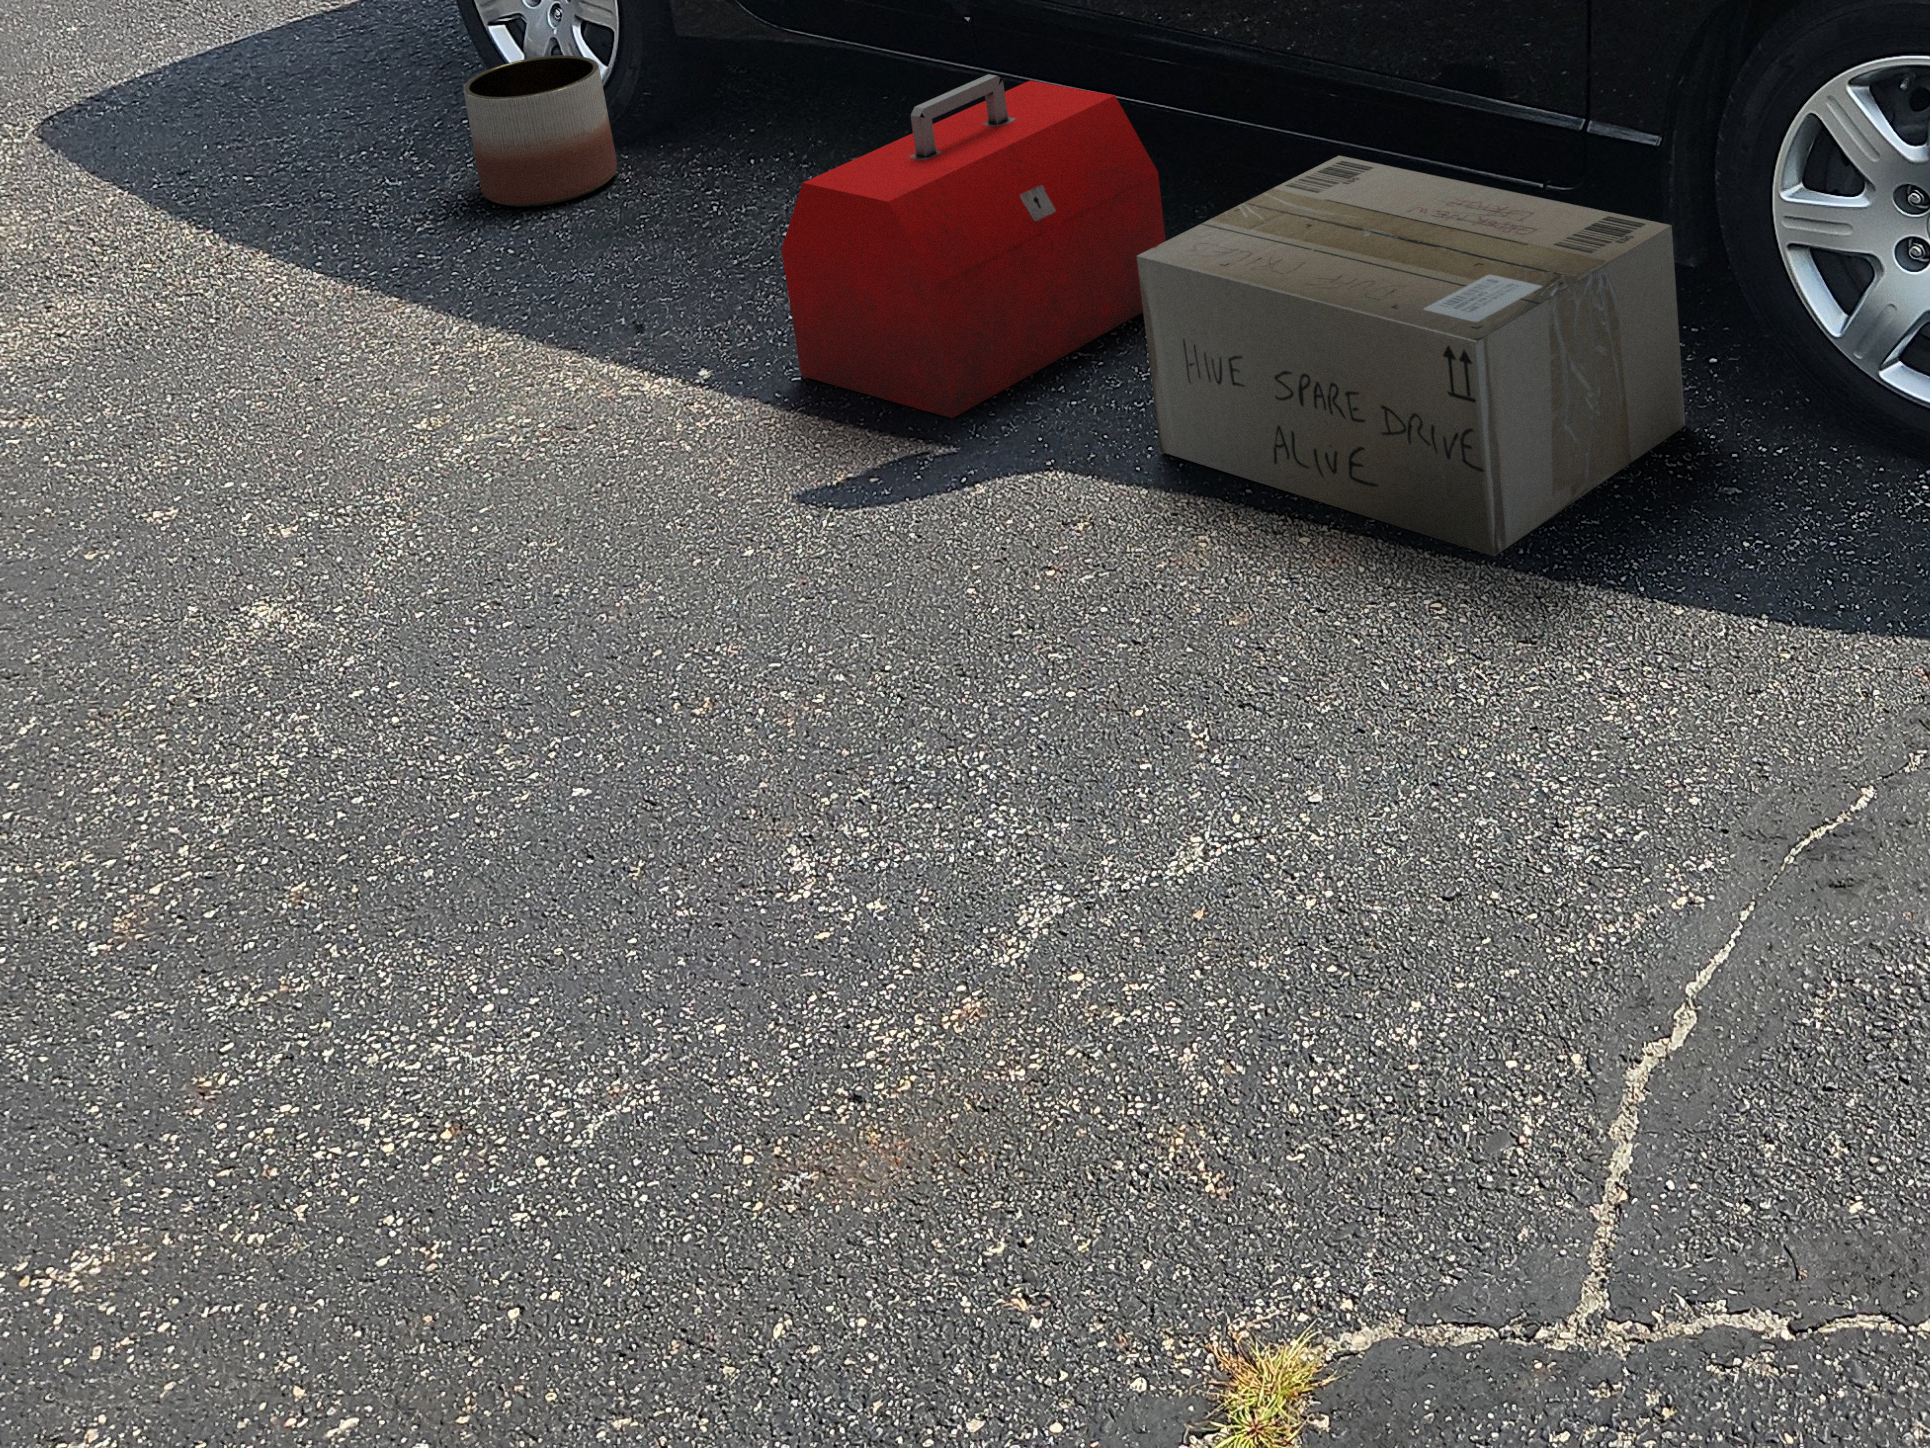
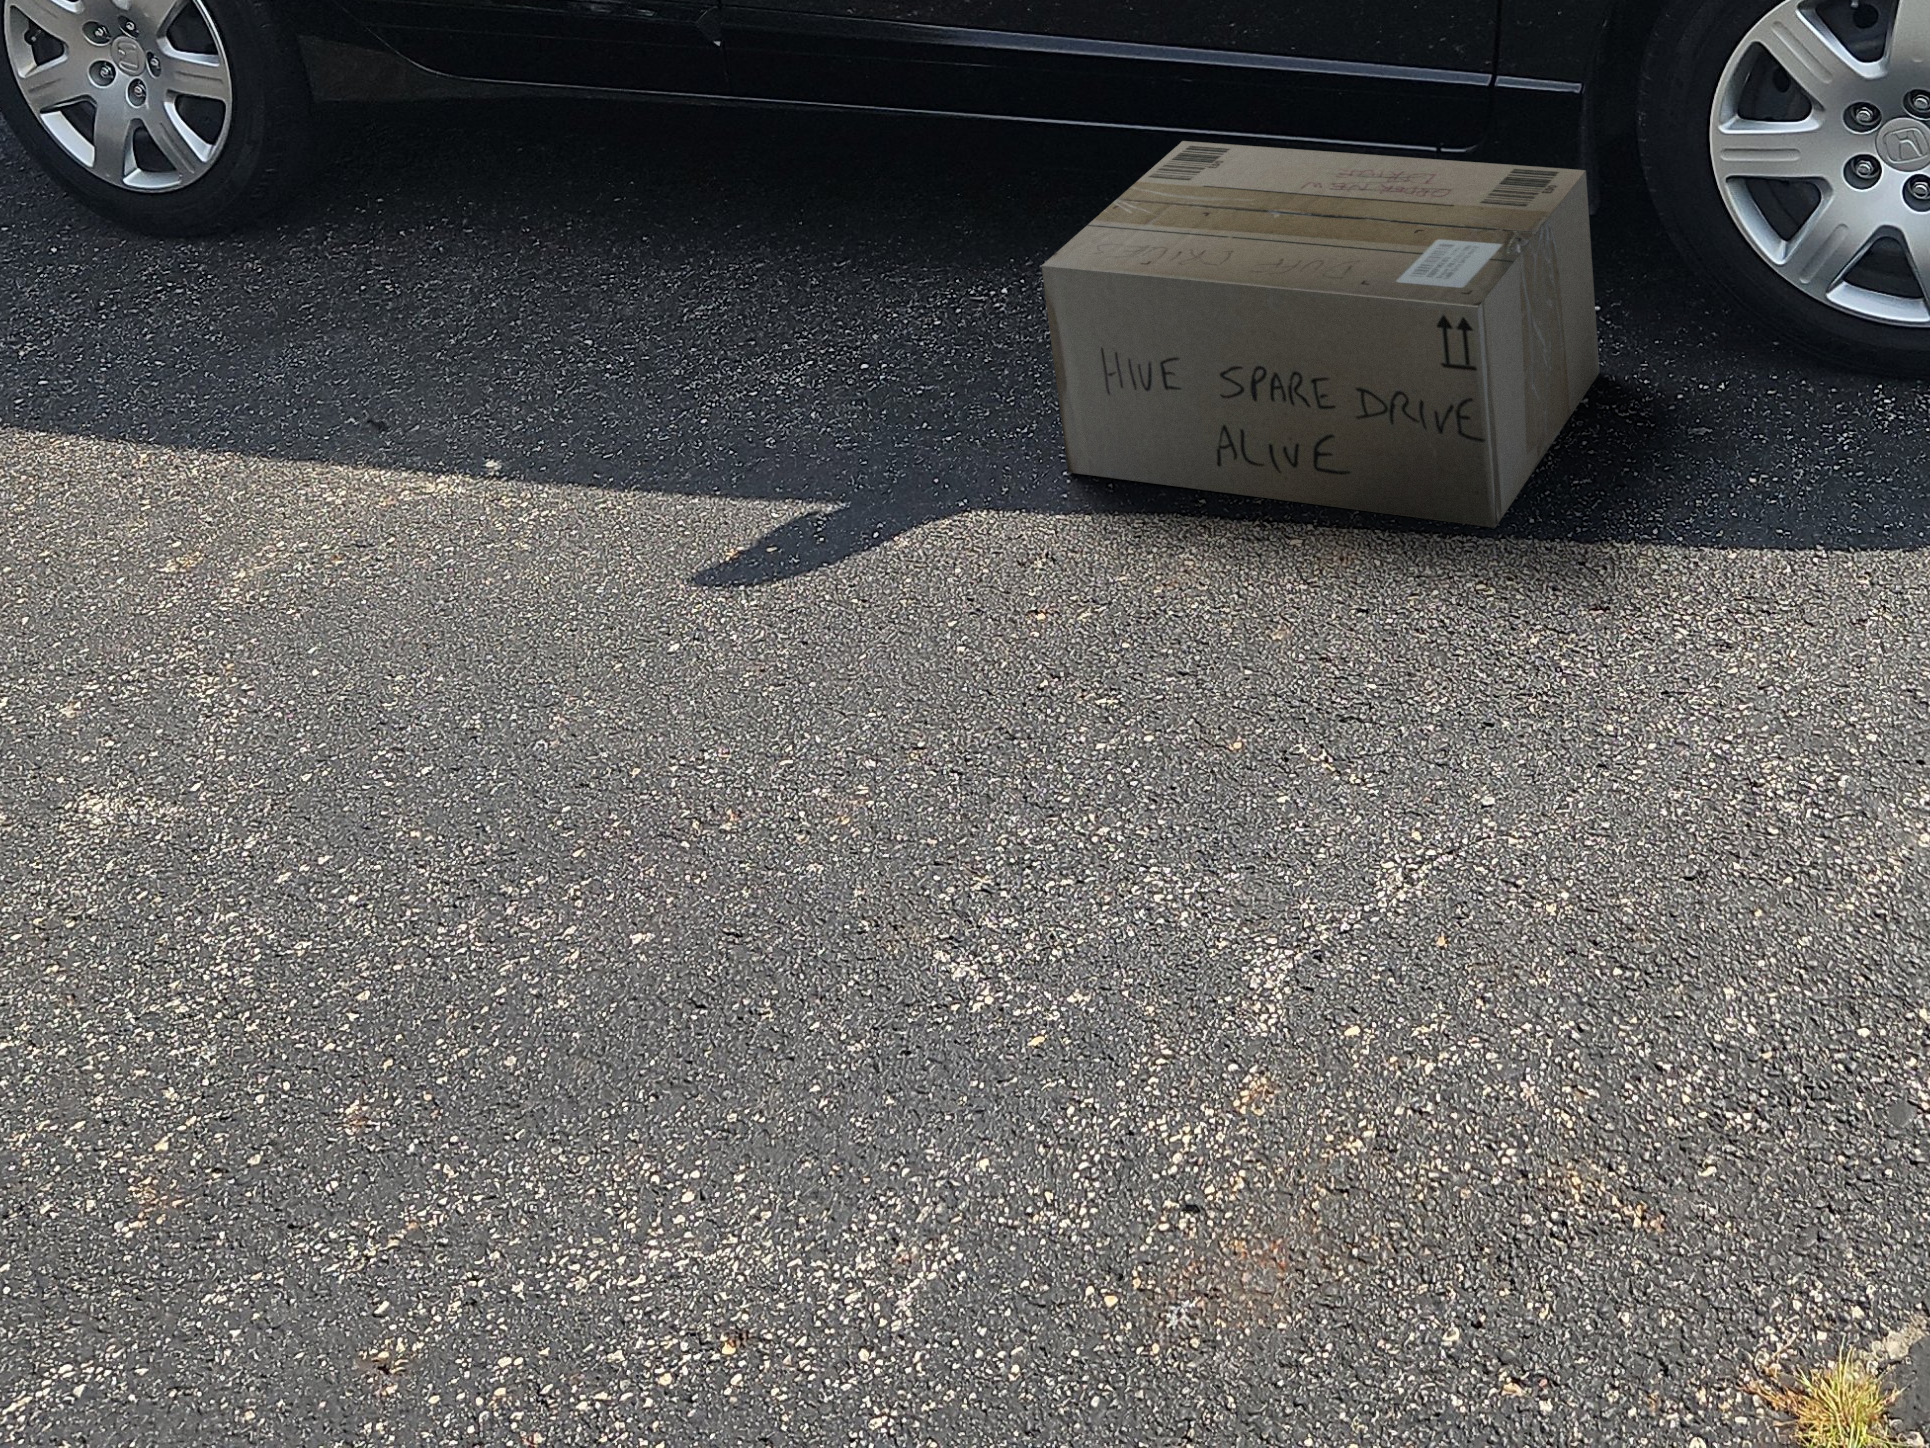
planter: present [464,55,617,207] -> none [54,134,237,309]
toolbox: present [781,74,1166,418] -> none [578,96,971,470]

